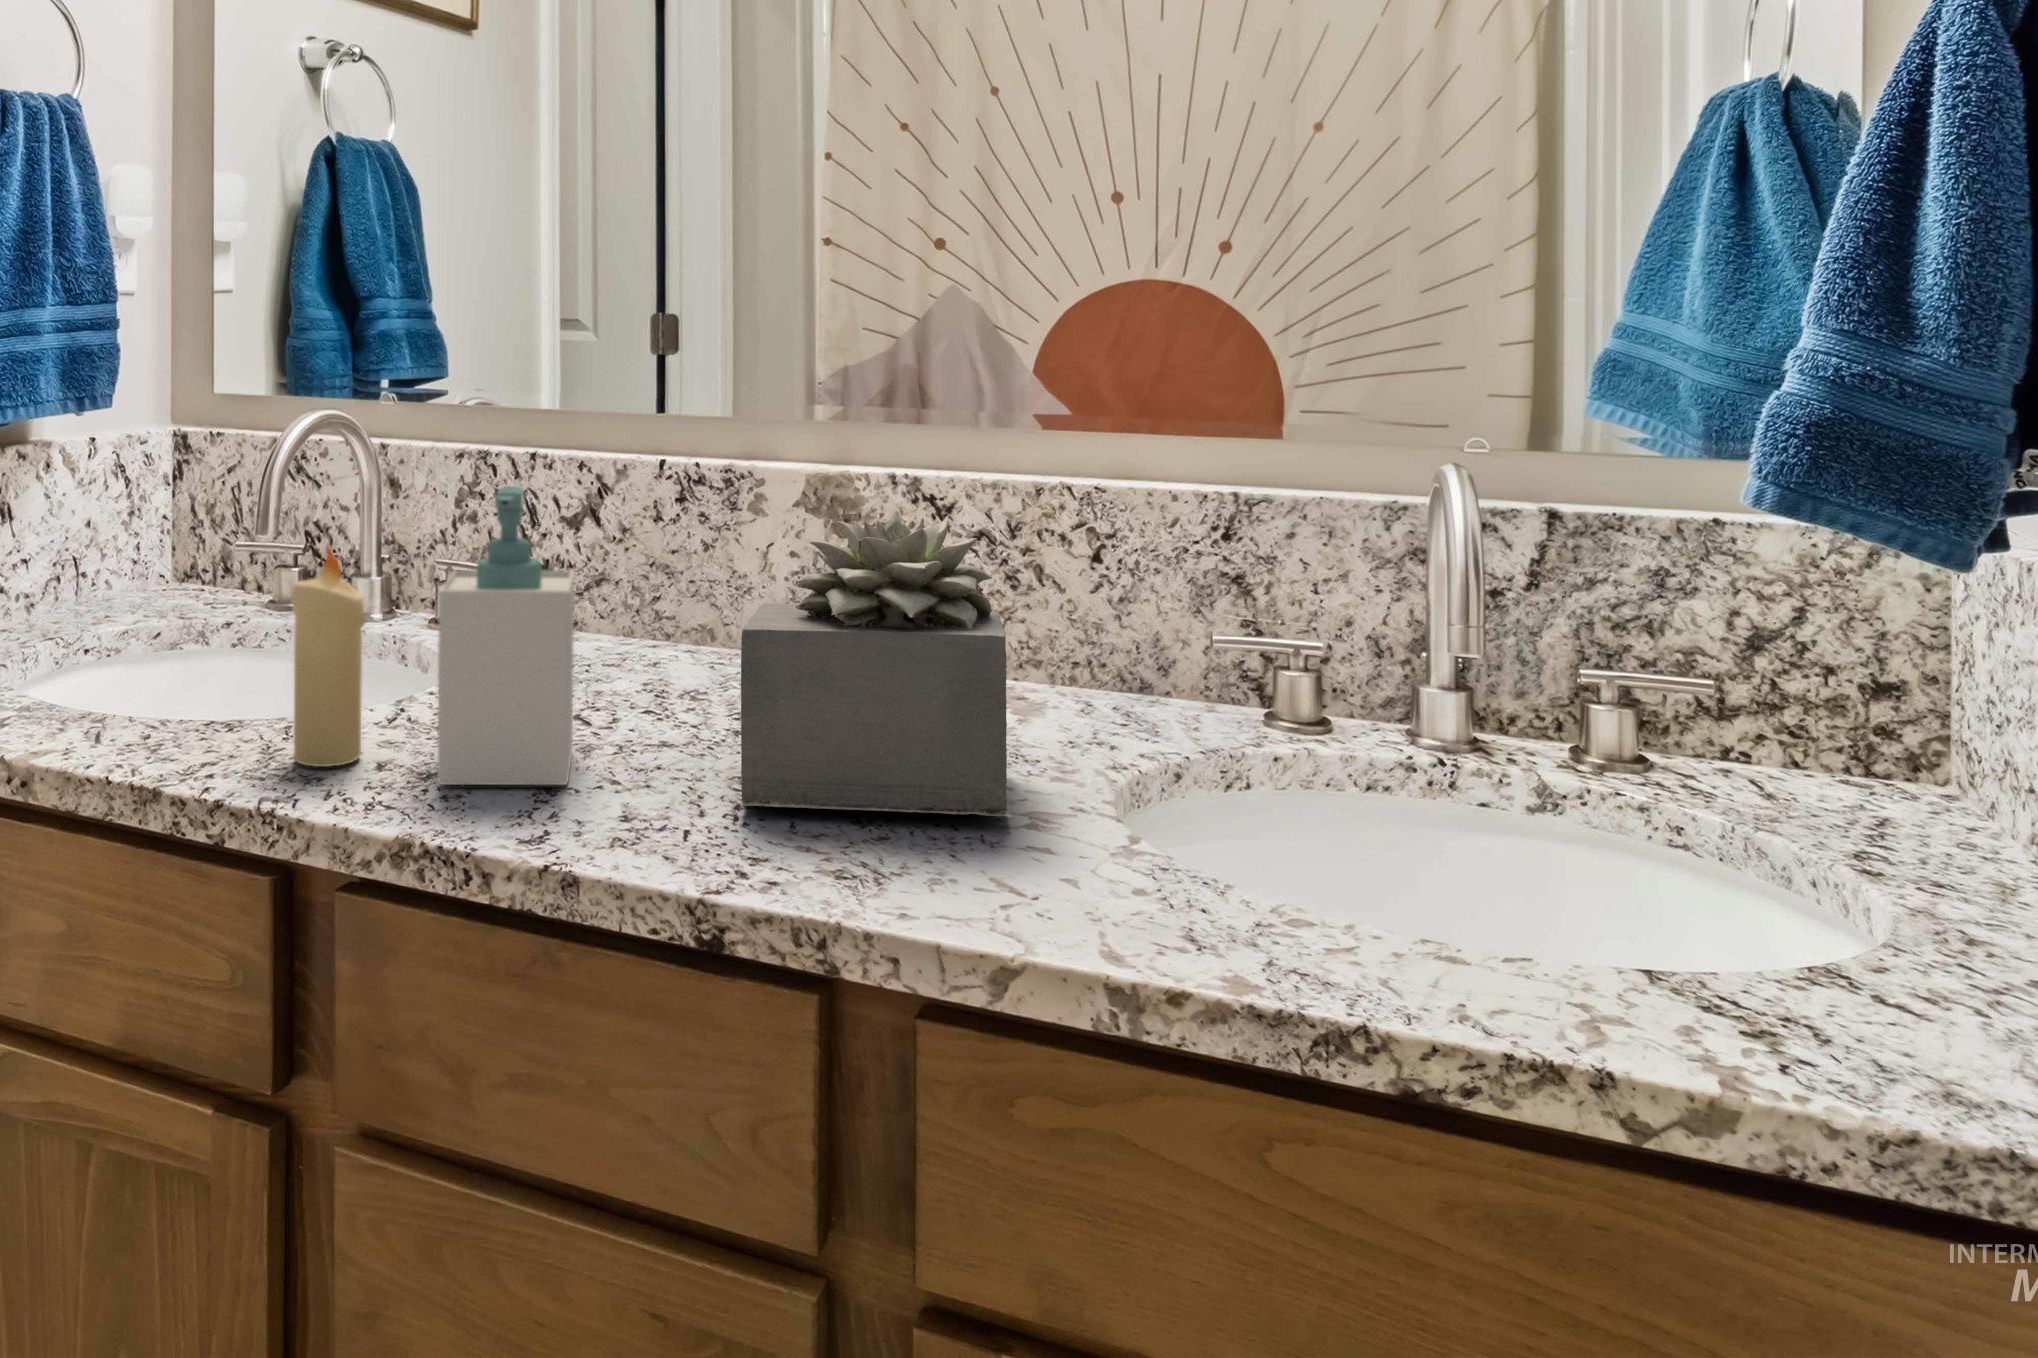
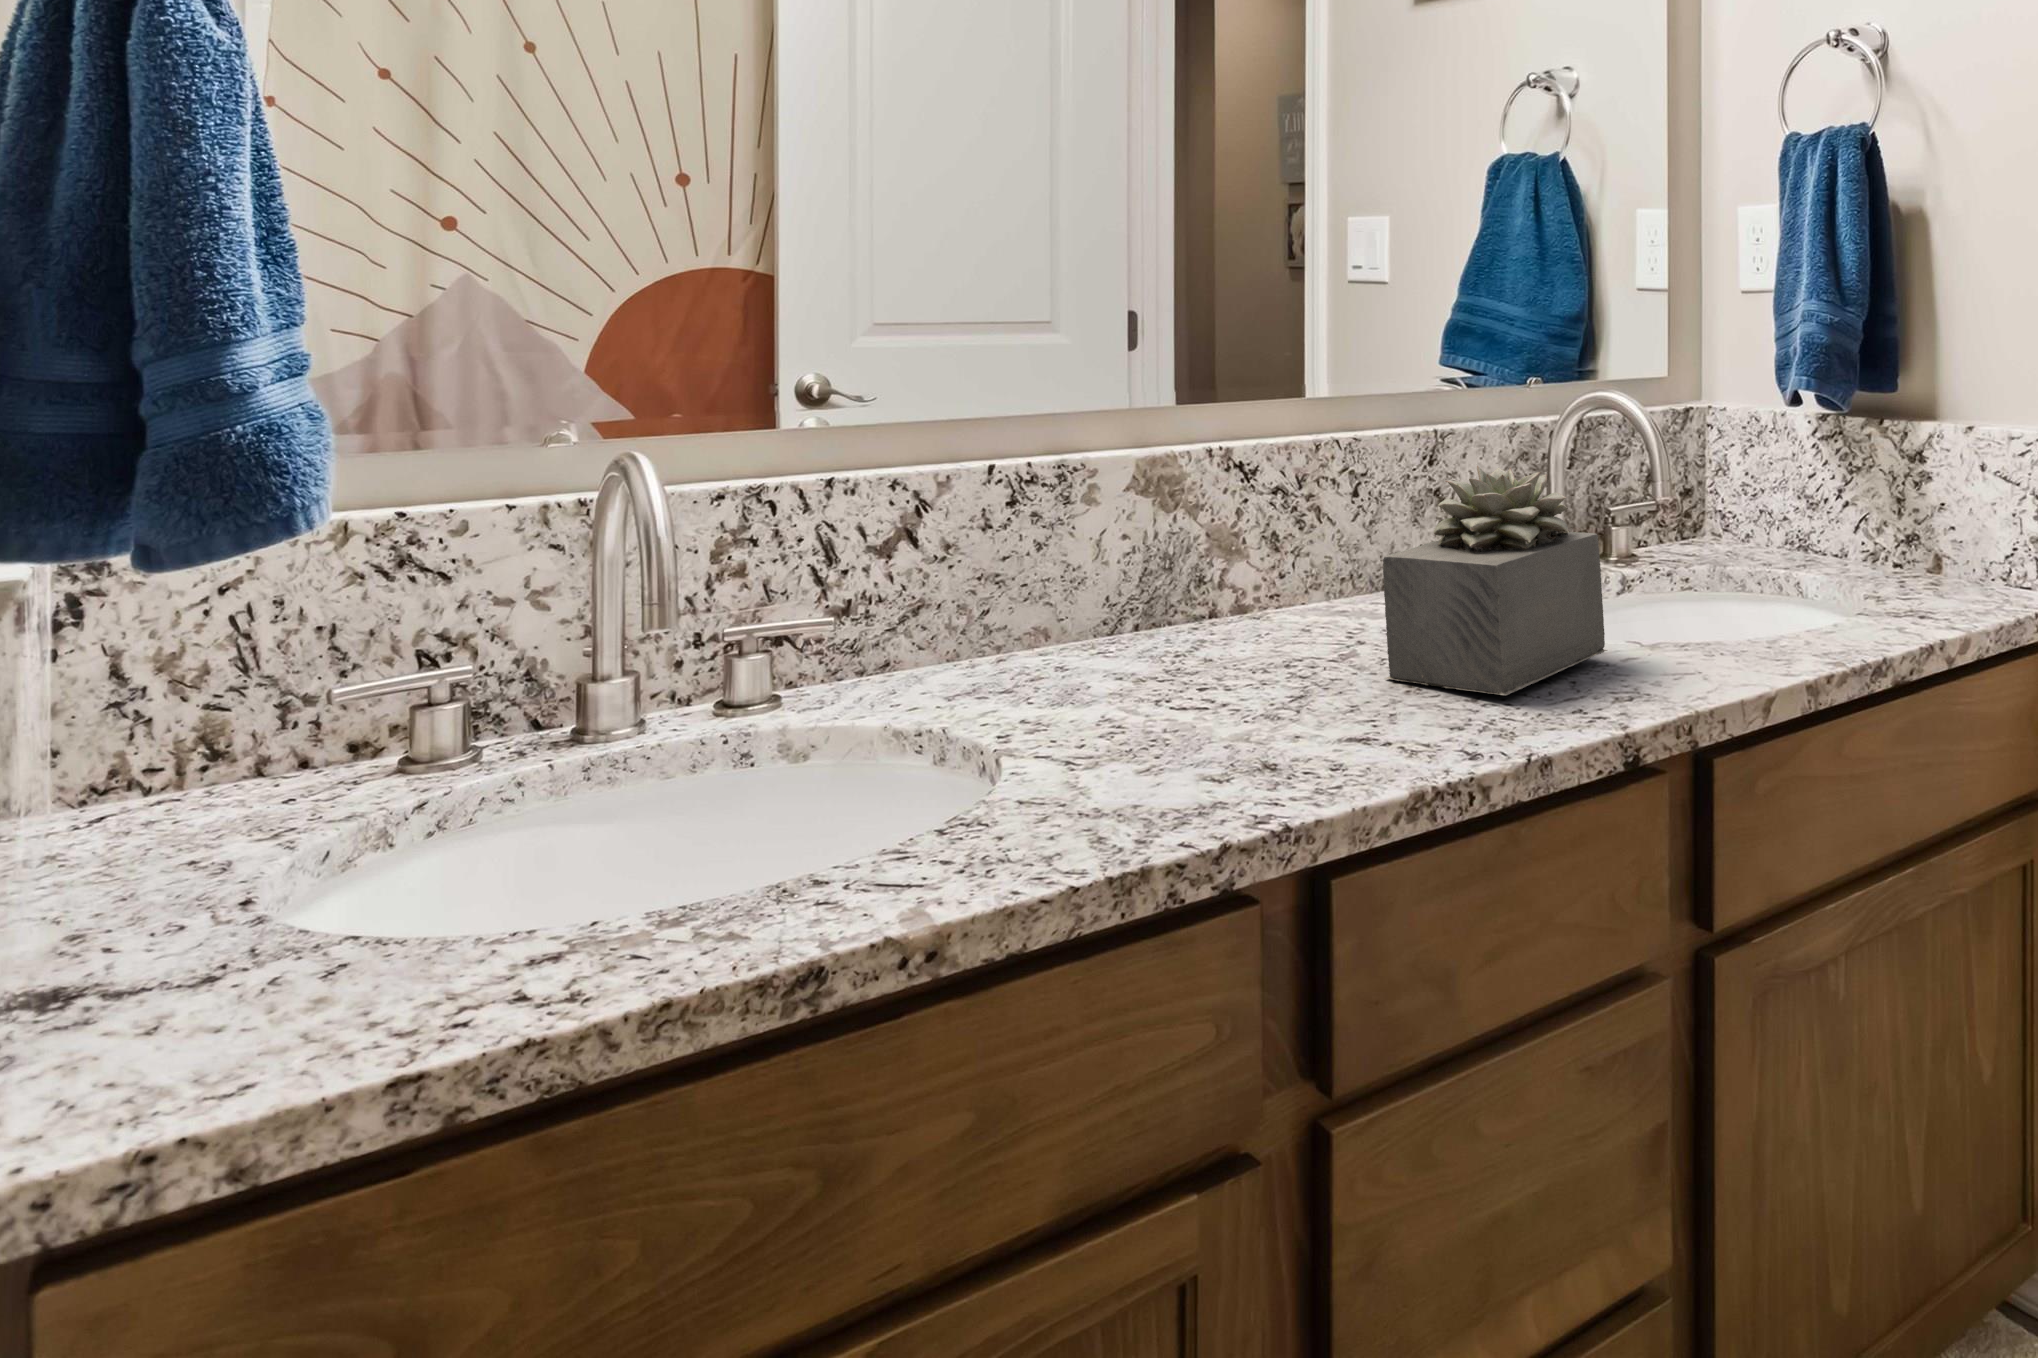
soap bottle: present [437,486,574,785] -> none [1222,490,1379,763]
candle: present [291,545,365,767] -> none [1138,575,1213,800]

